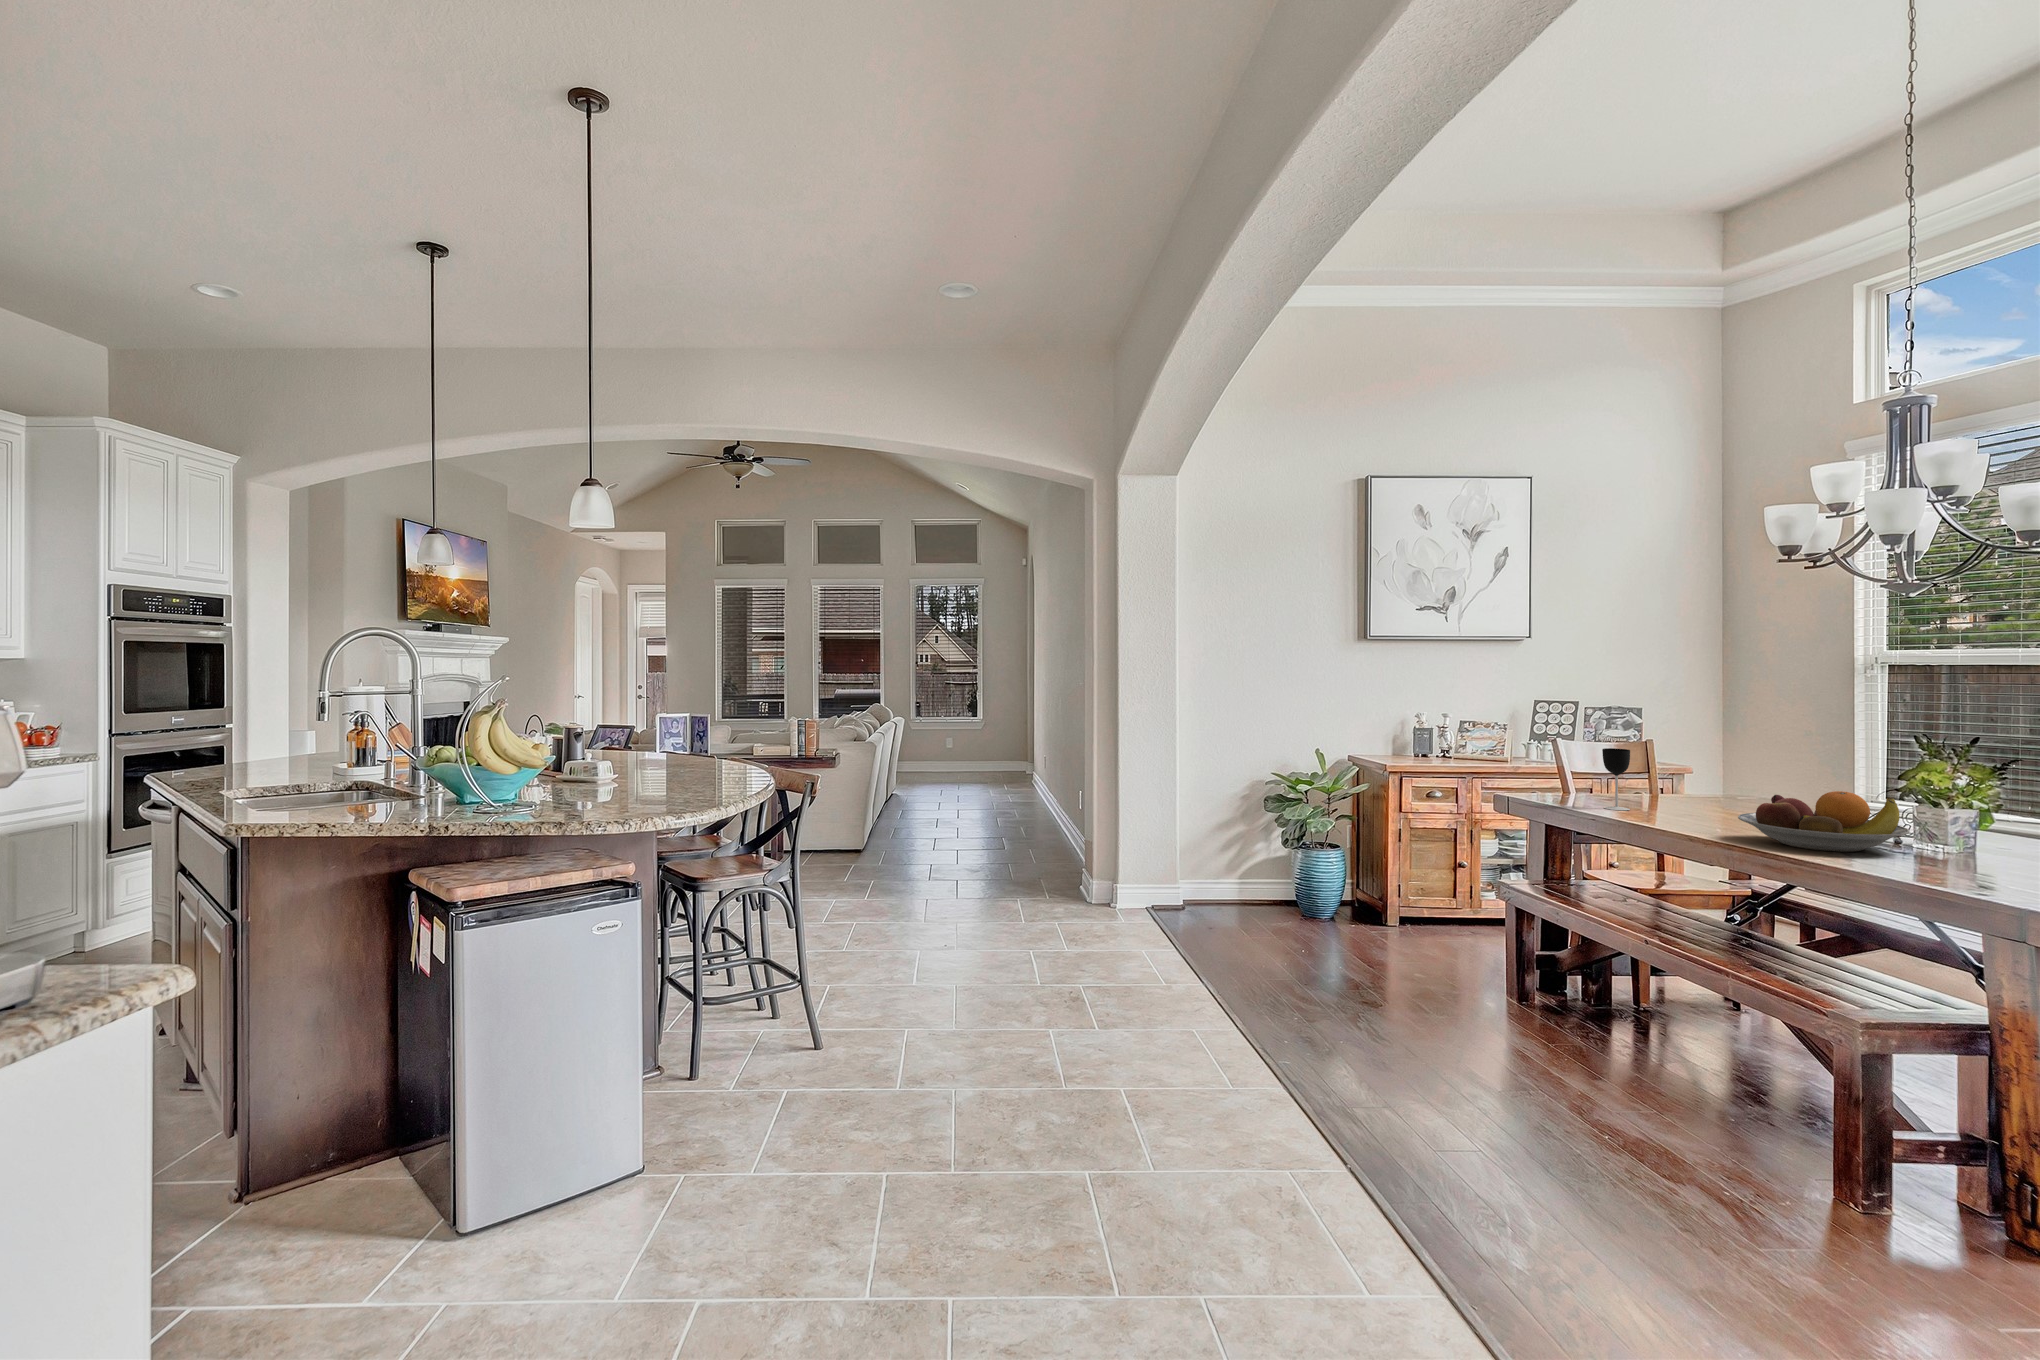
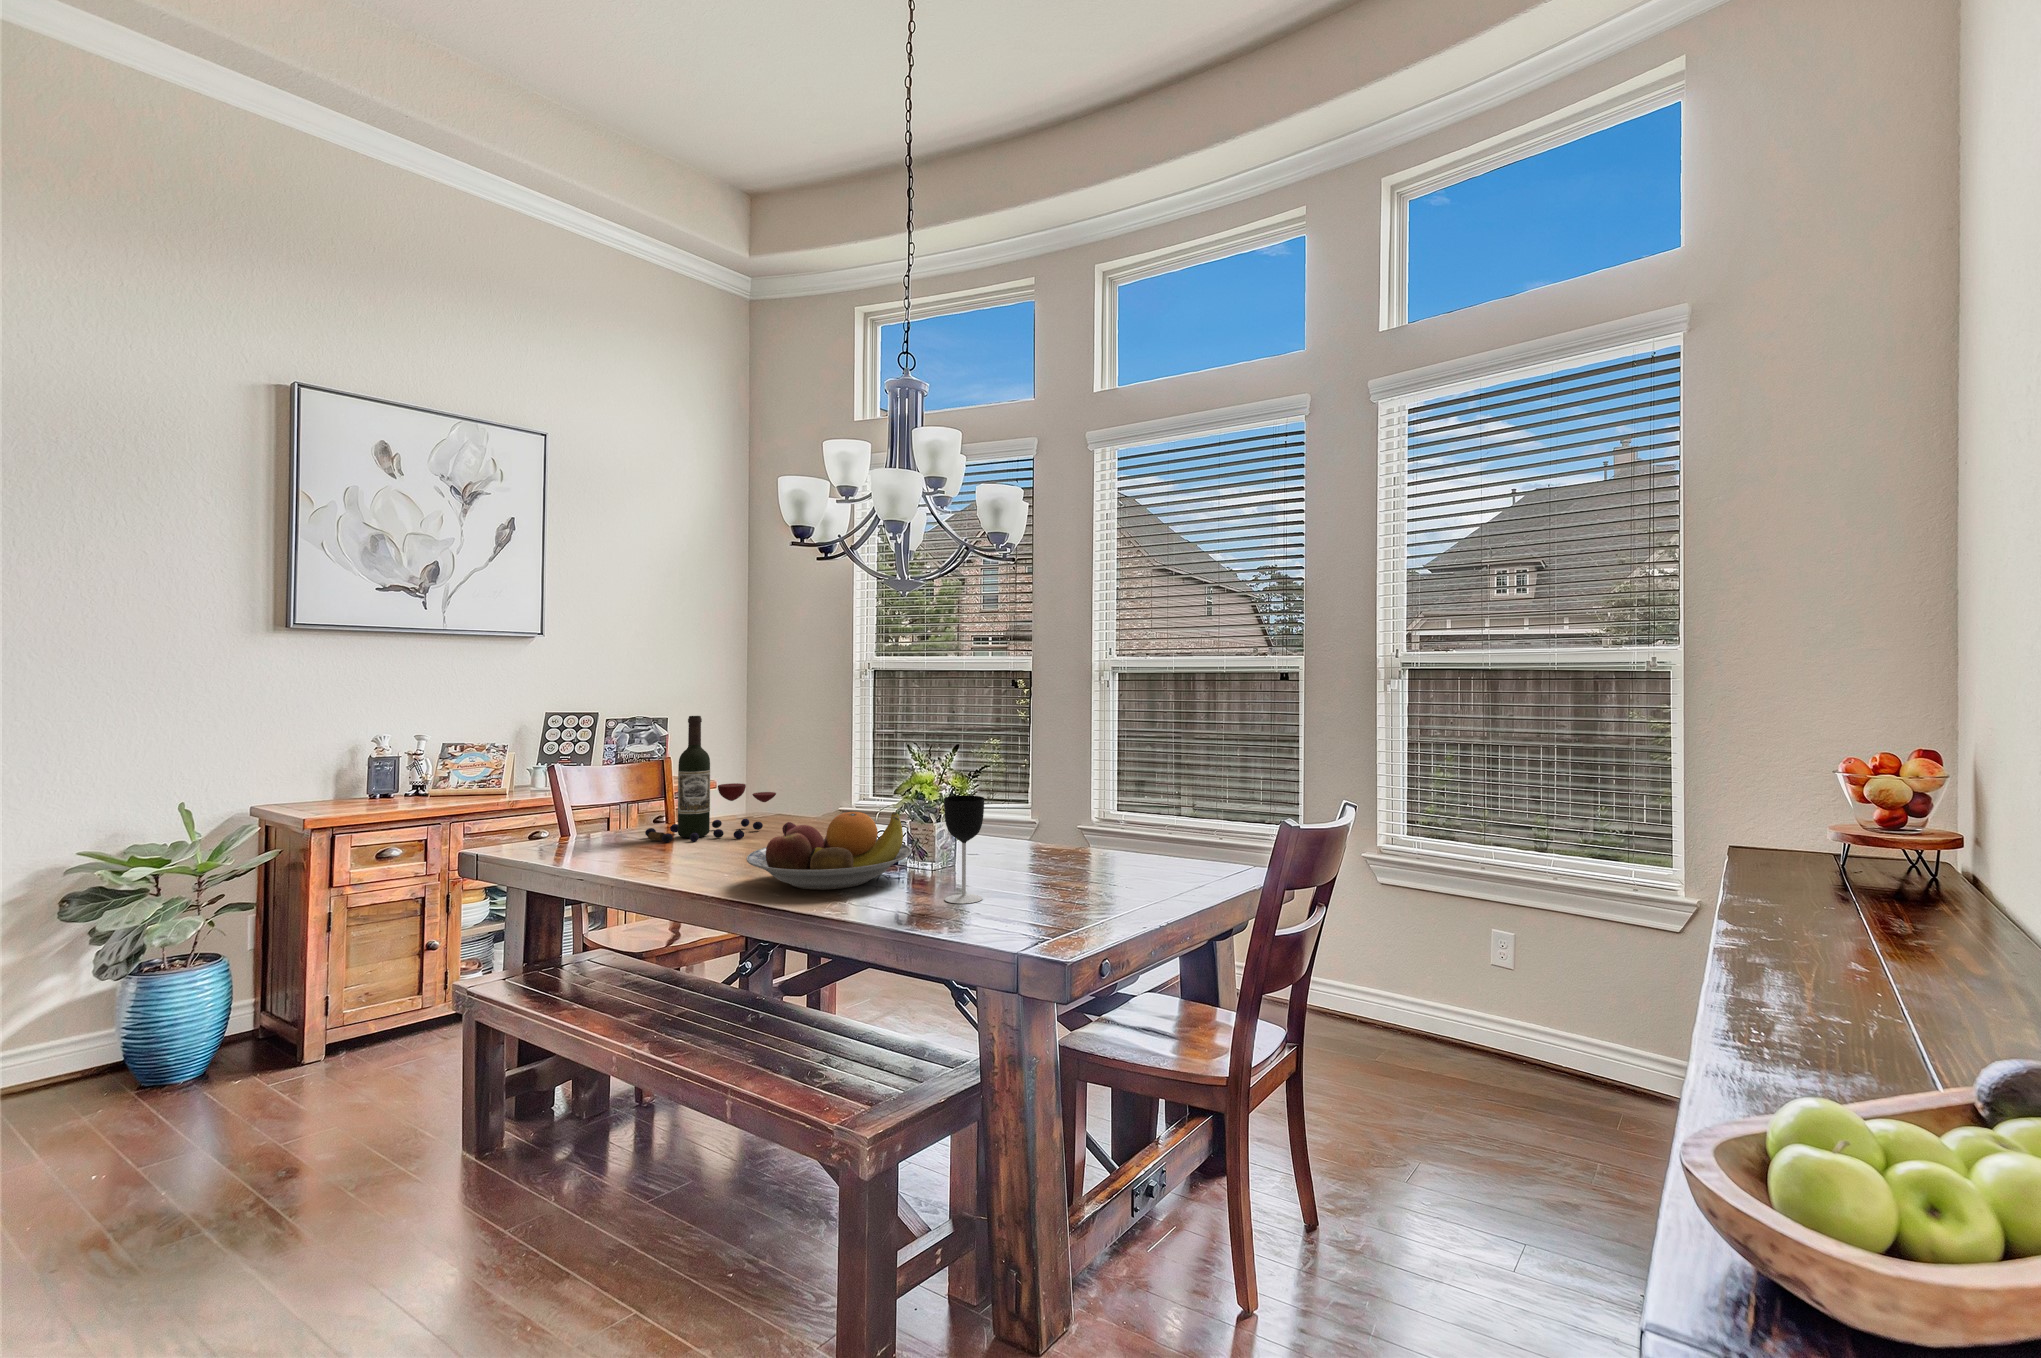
wine bottle: none [1638,707,1767,814] -> present [645,716,776,842]
wine glass: present [1602,748,1630,810] -> present [944,795,984,903]

